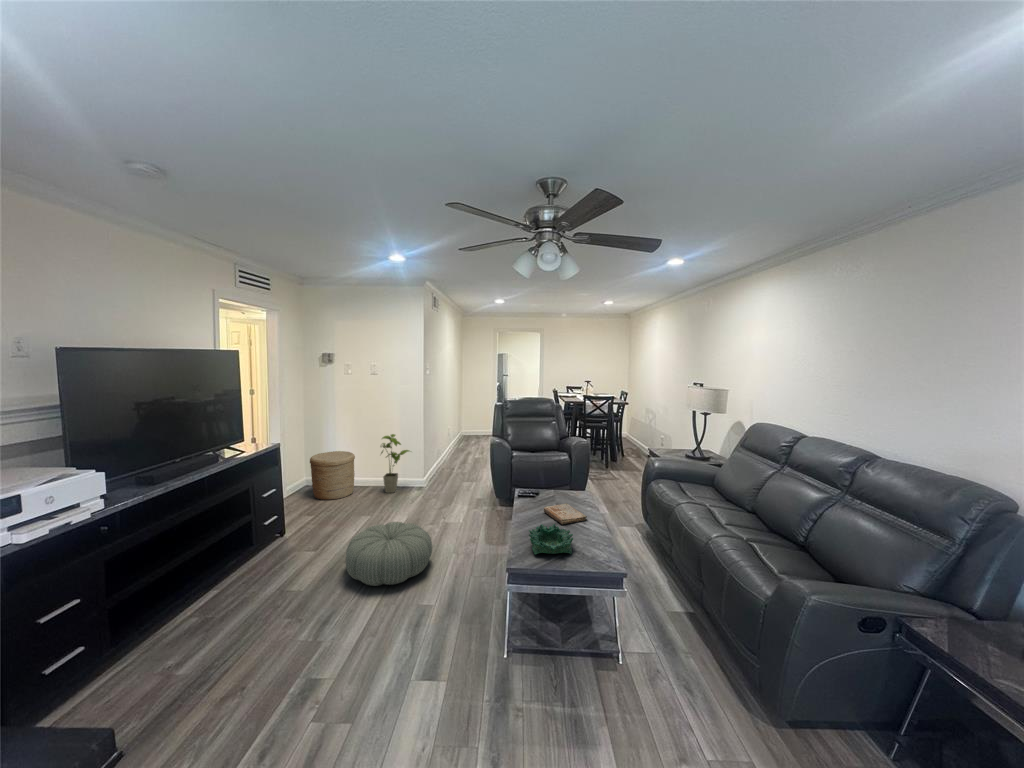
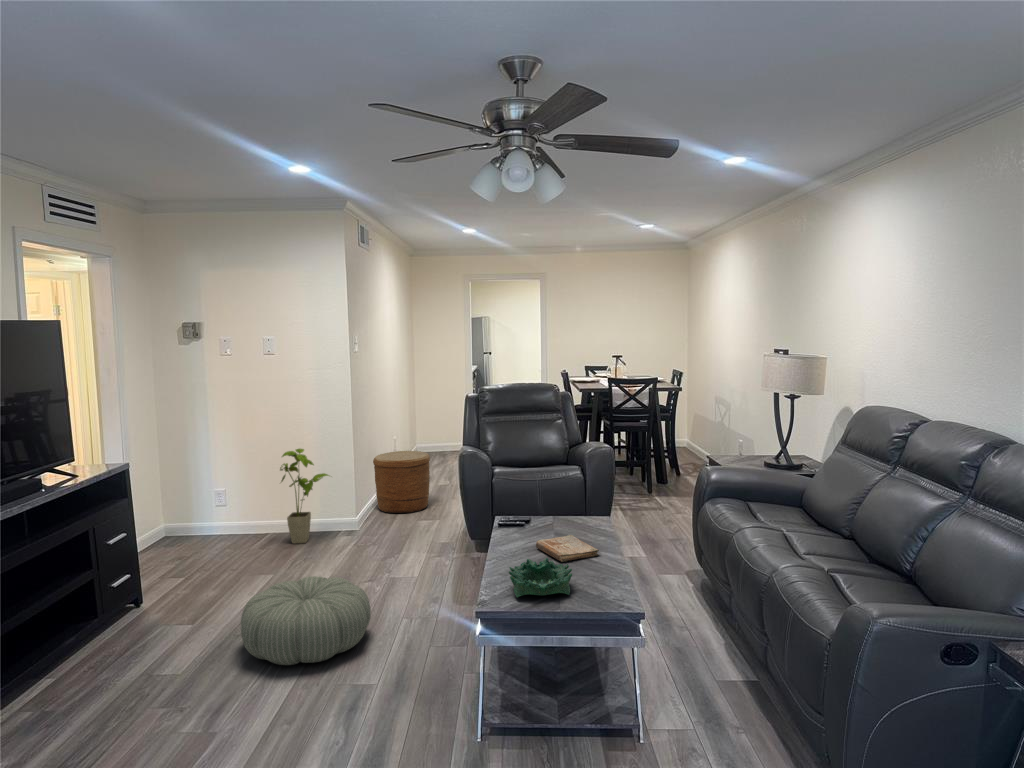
woven basket: present [310,451,355,500] -> present [373,451,430,513]

